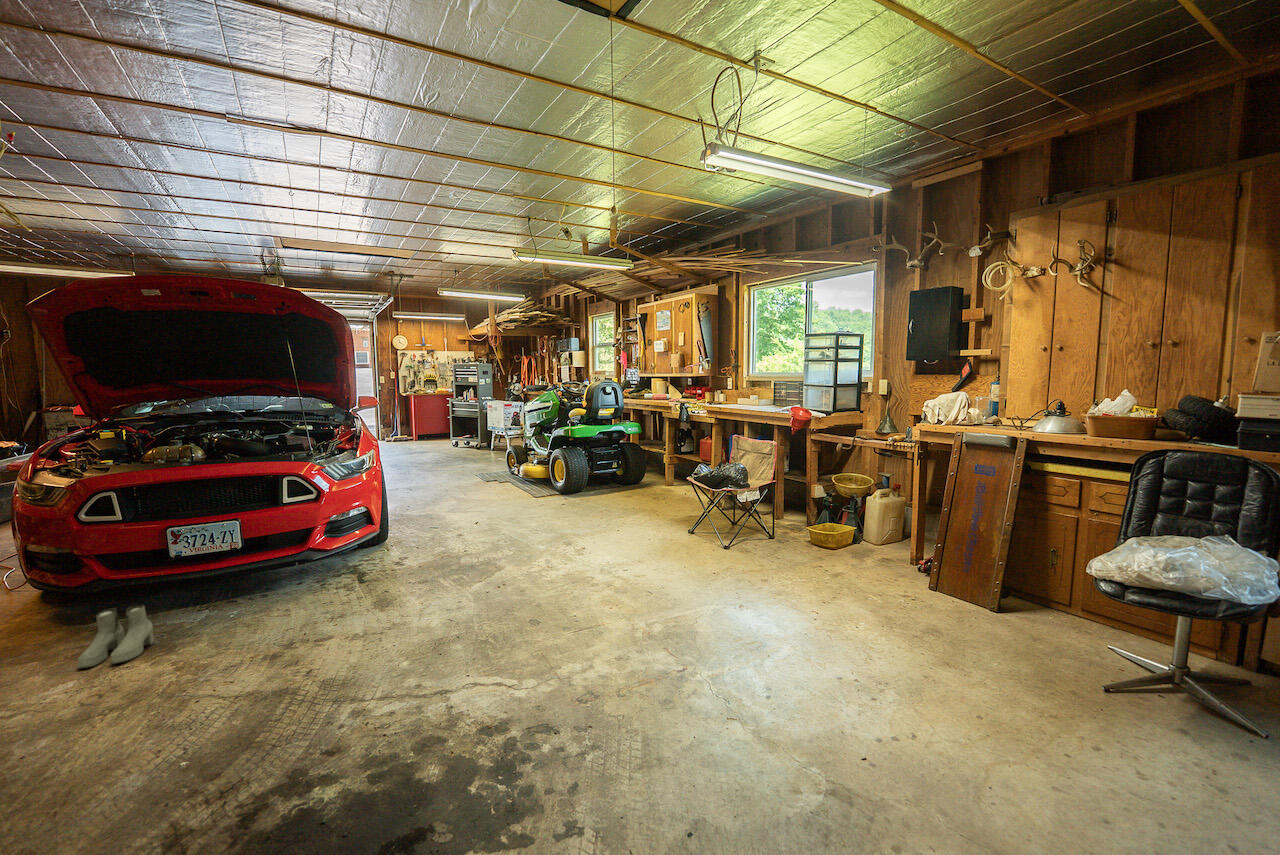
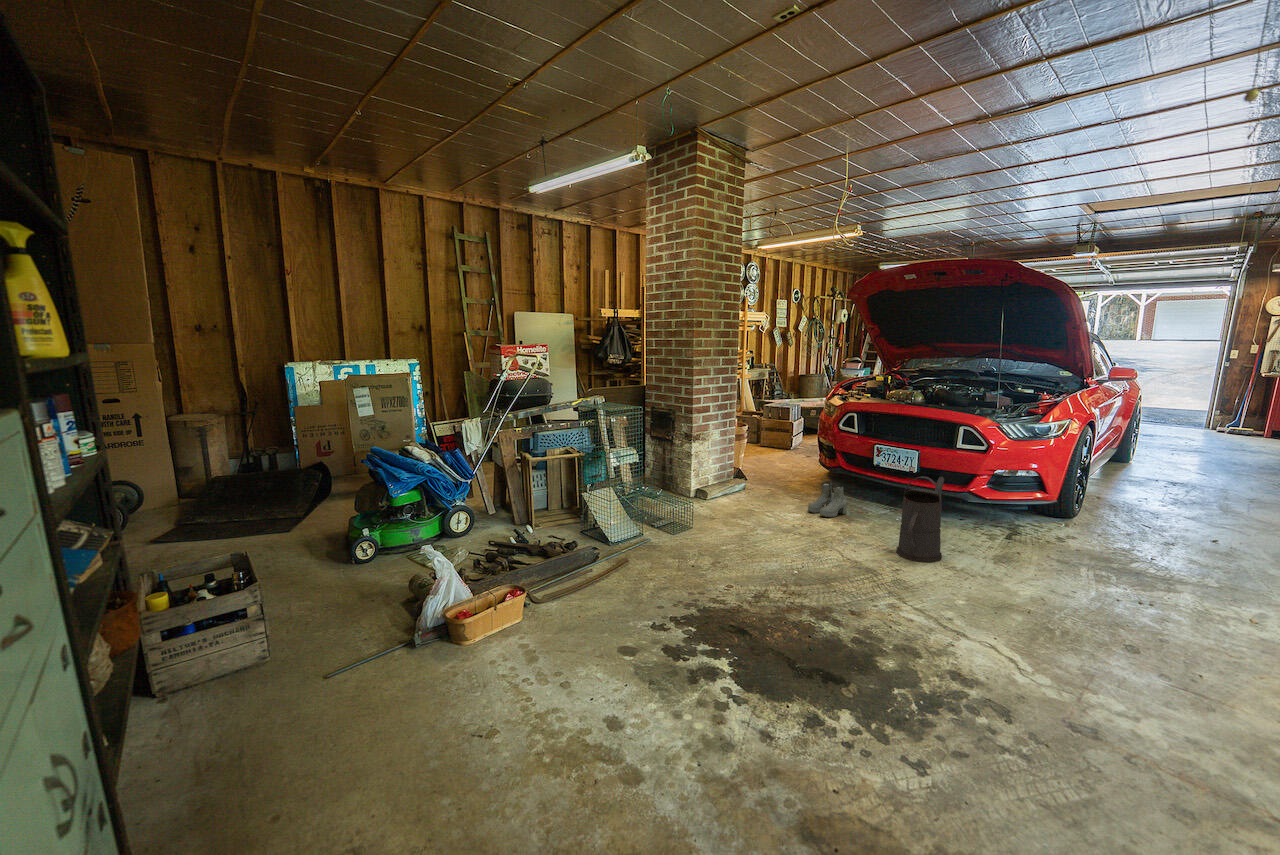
watering can: none [282,545,339,654] -> present [896,476,944,562]

